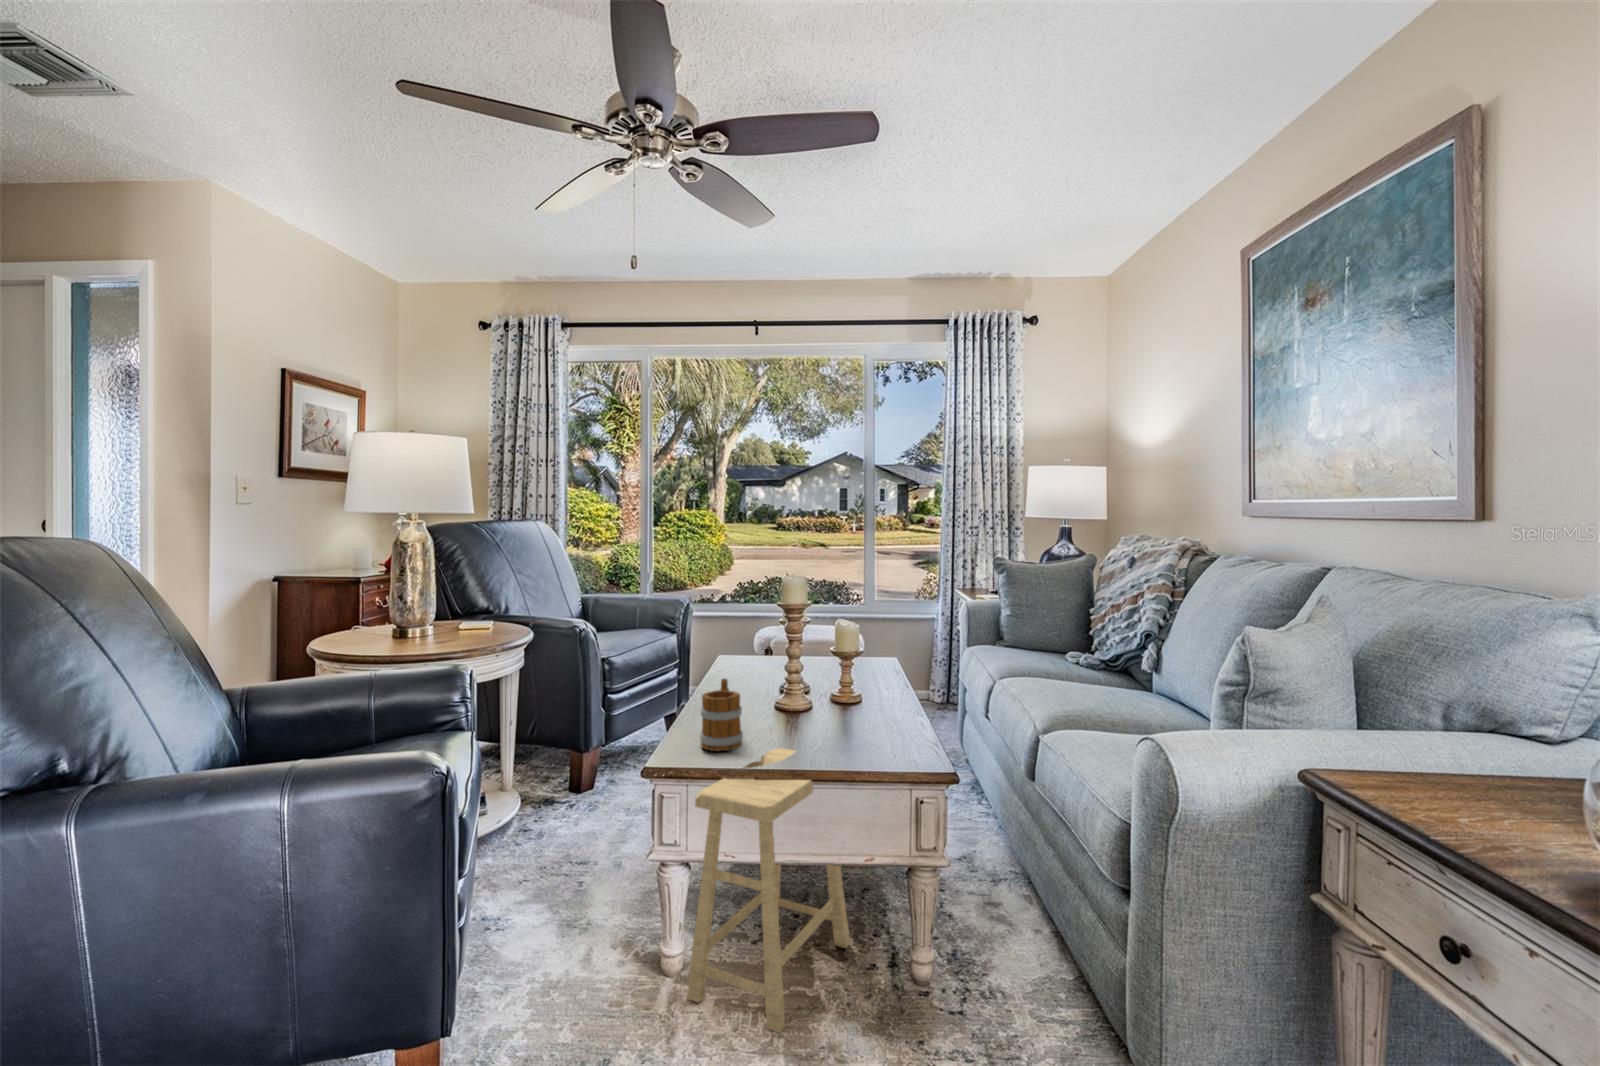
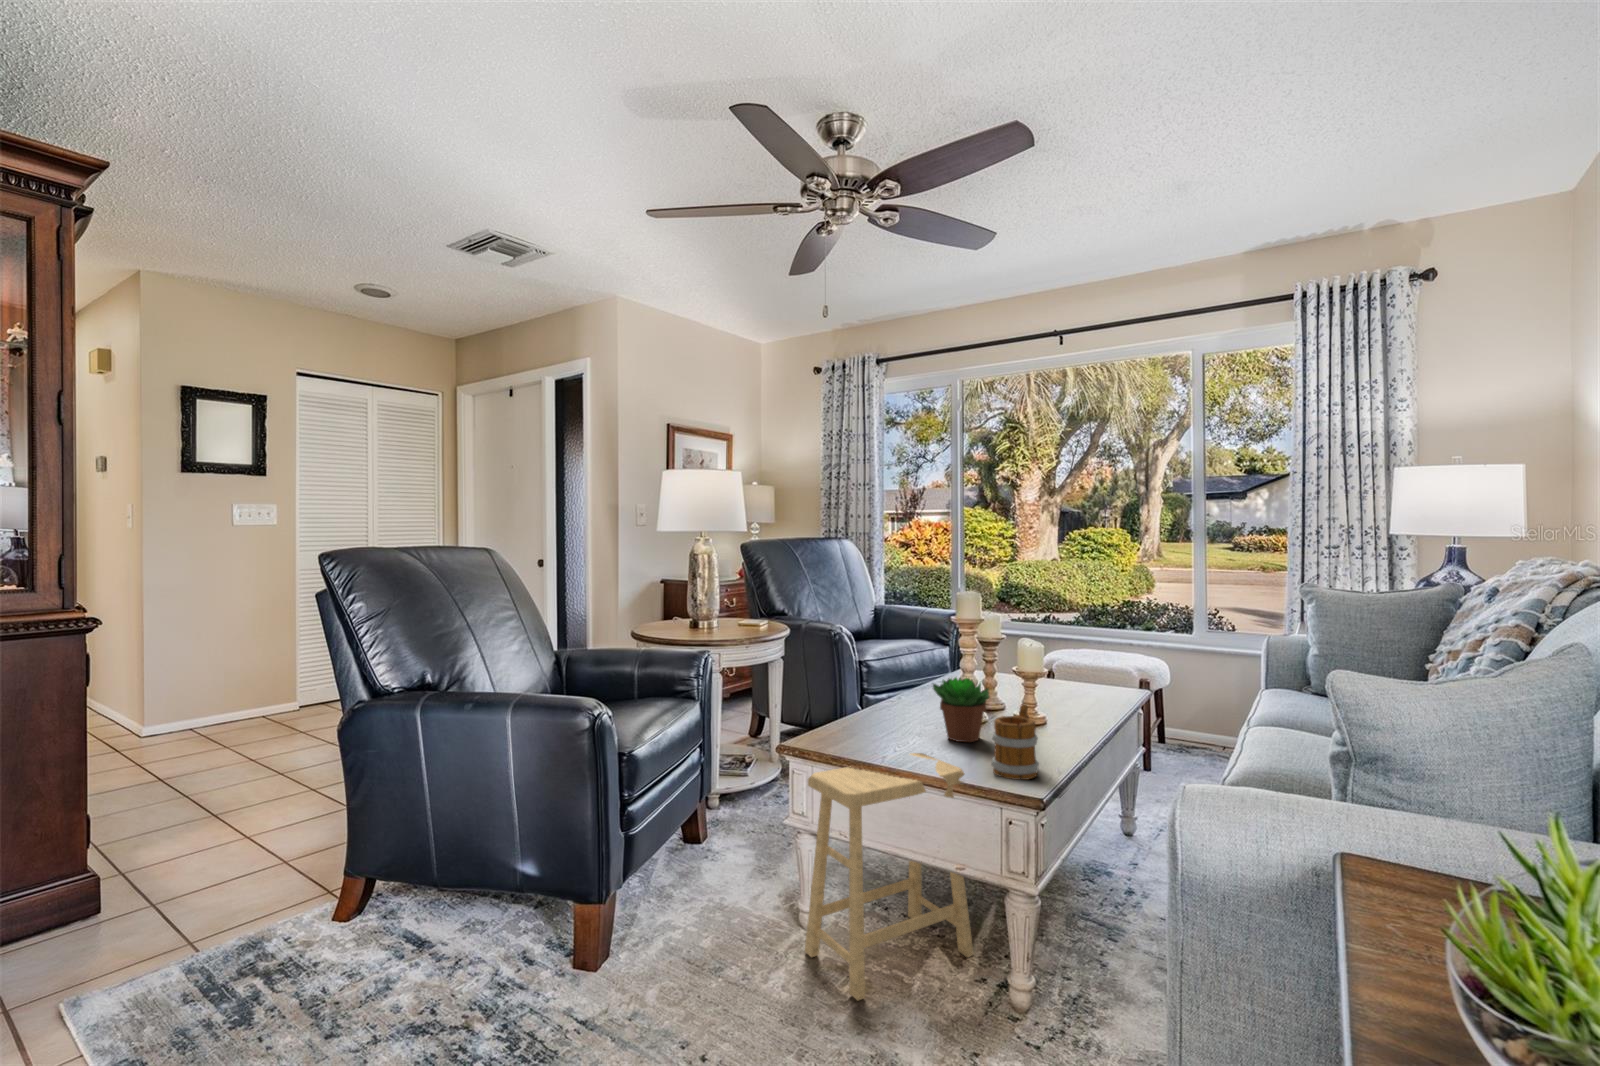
succulent plant: none [771,662,835,730] -> present [933,677,990,742]
mug: present [700,679,743,751] -> present [991,705,1039,780]

